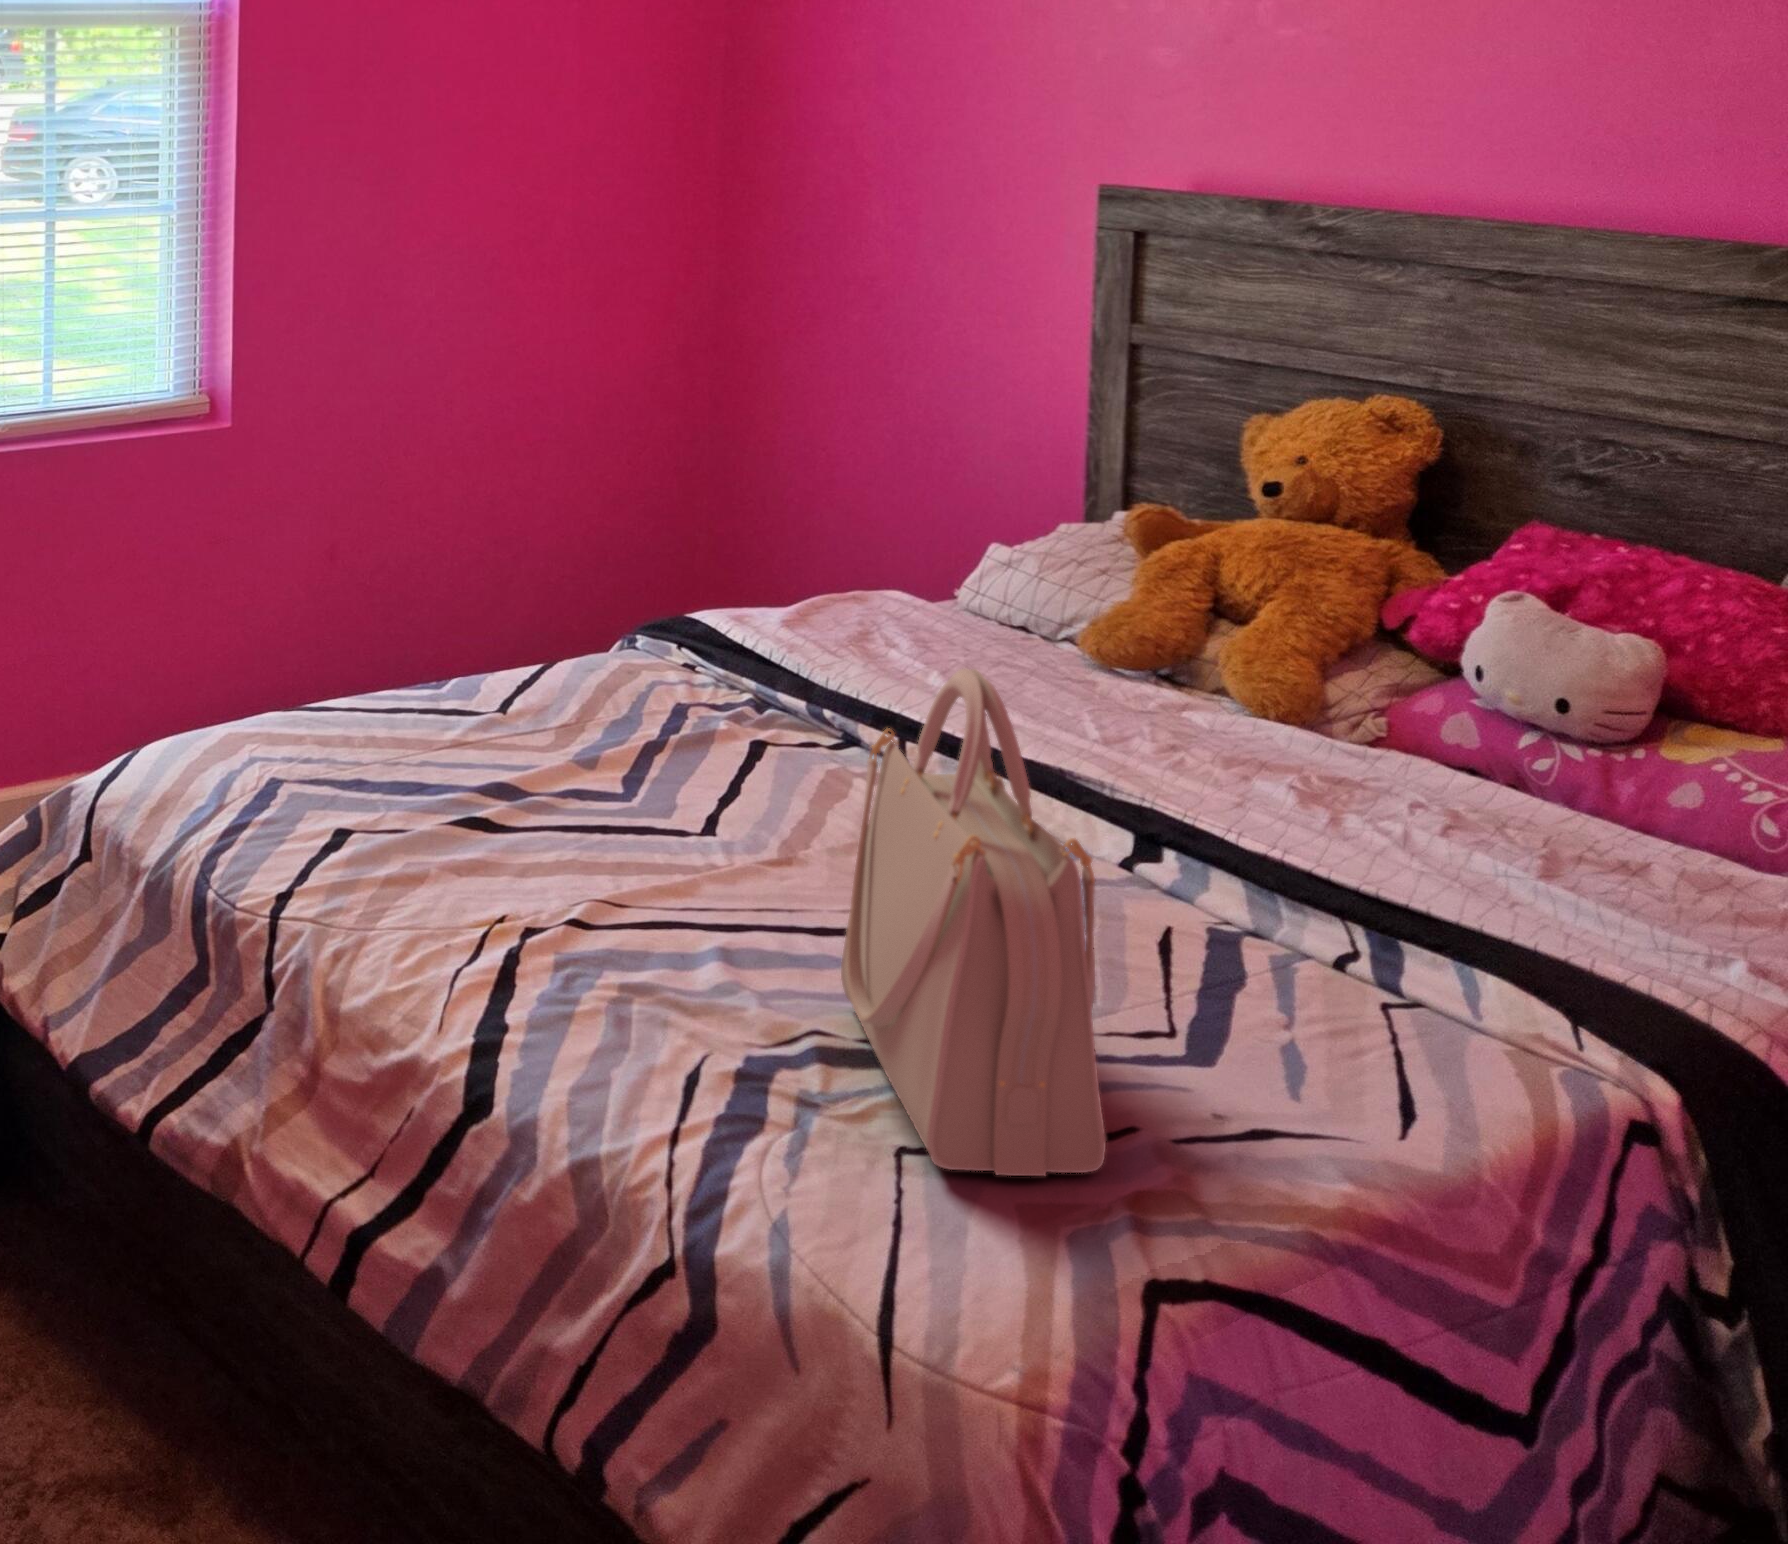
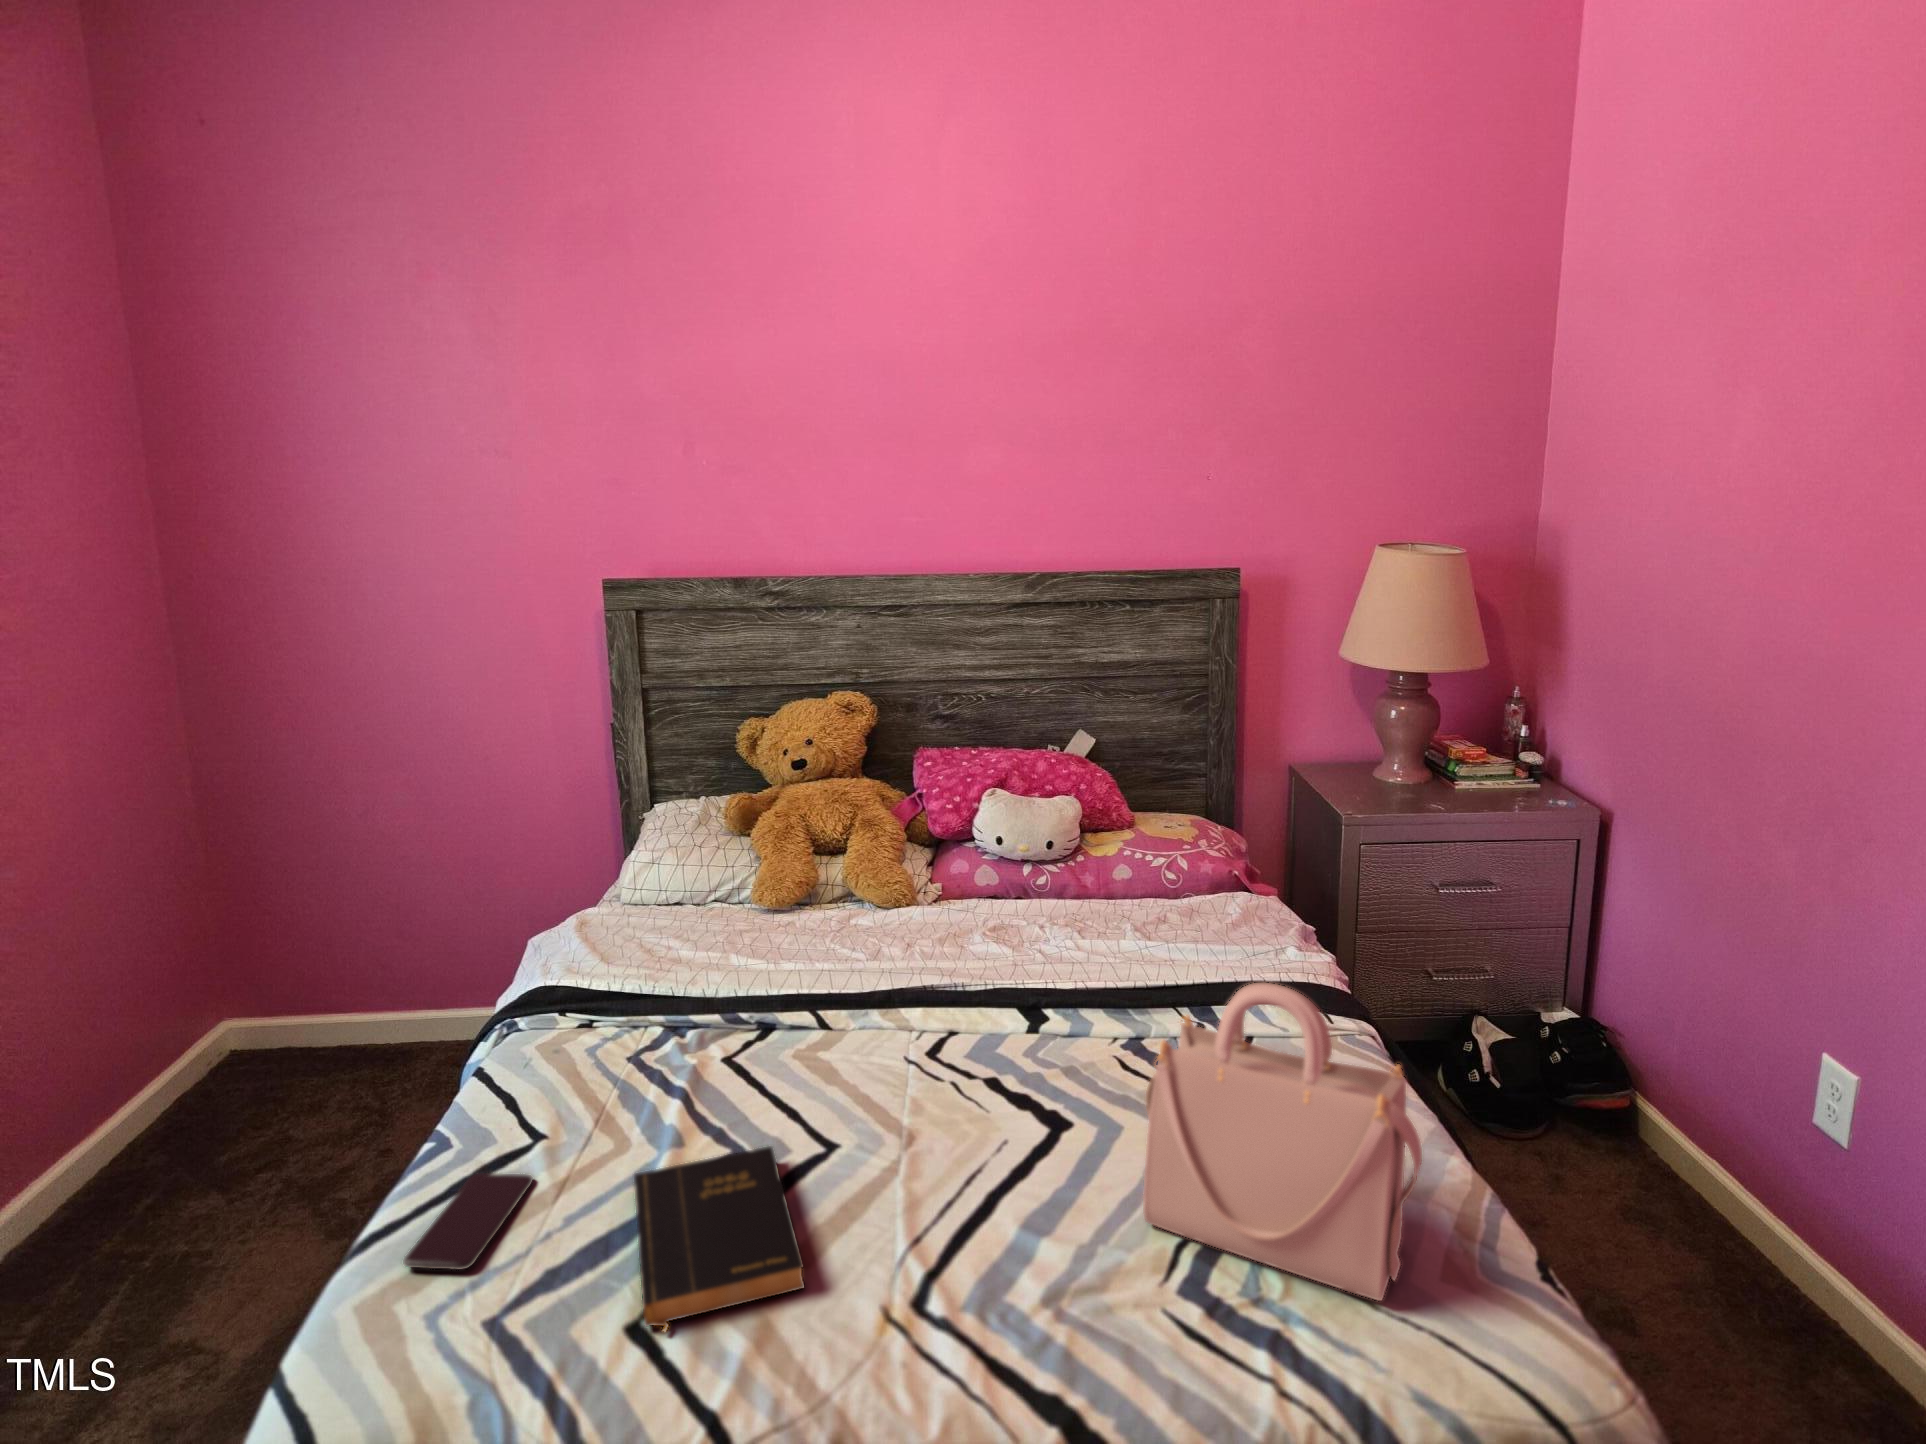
smartphone: none [300,706,457,745] -> present [404,1173,533,1270]
book: none [358,745,636,867] -> present [634,1147,804,1331]

